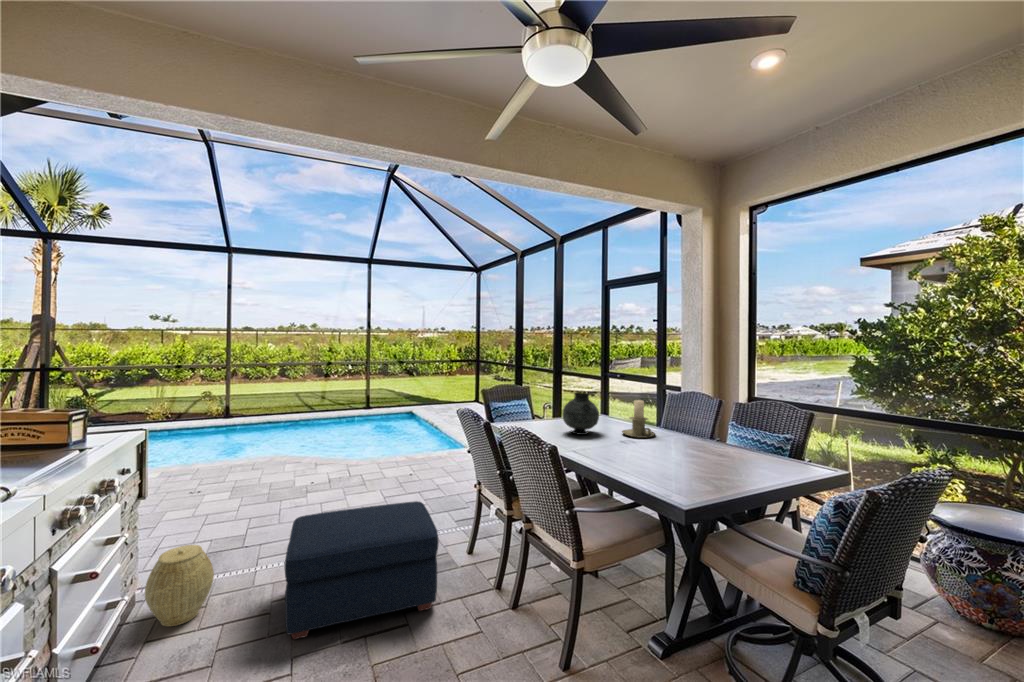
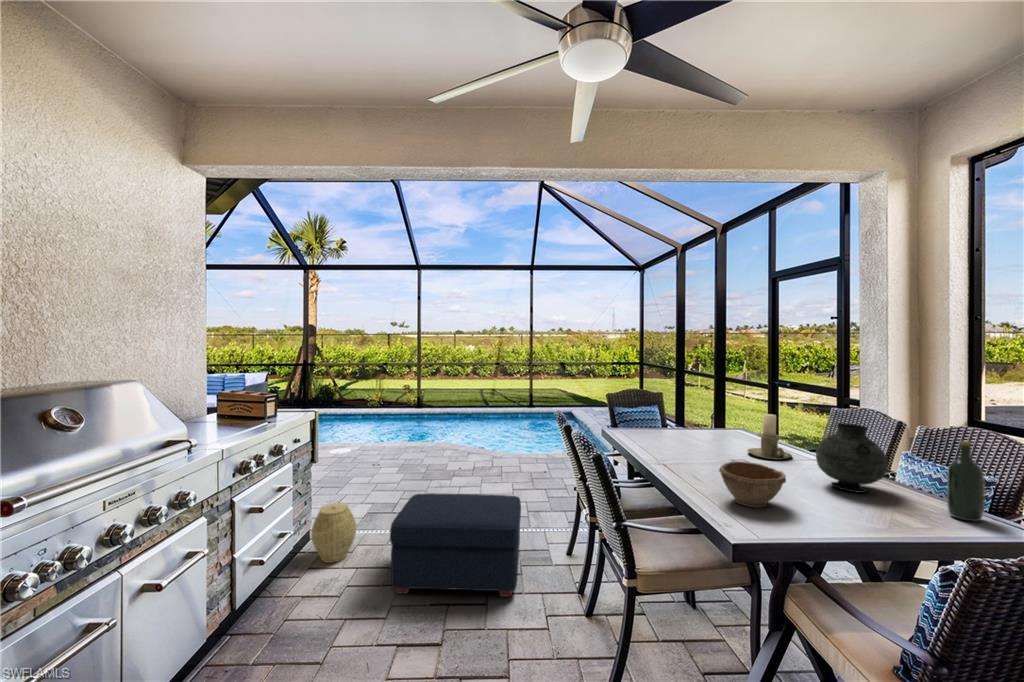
vase: present [563,392,599,435] -> present [816,423,888,493]
wine bottle: none [781,411,803,469] -> present [947,441,985,522]
bowl: none [636,442,690,479] -> present [719,461,786,508]

